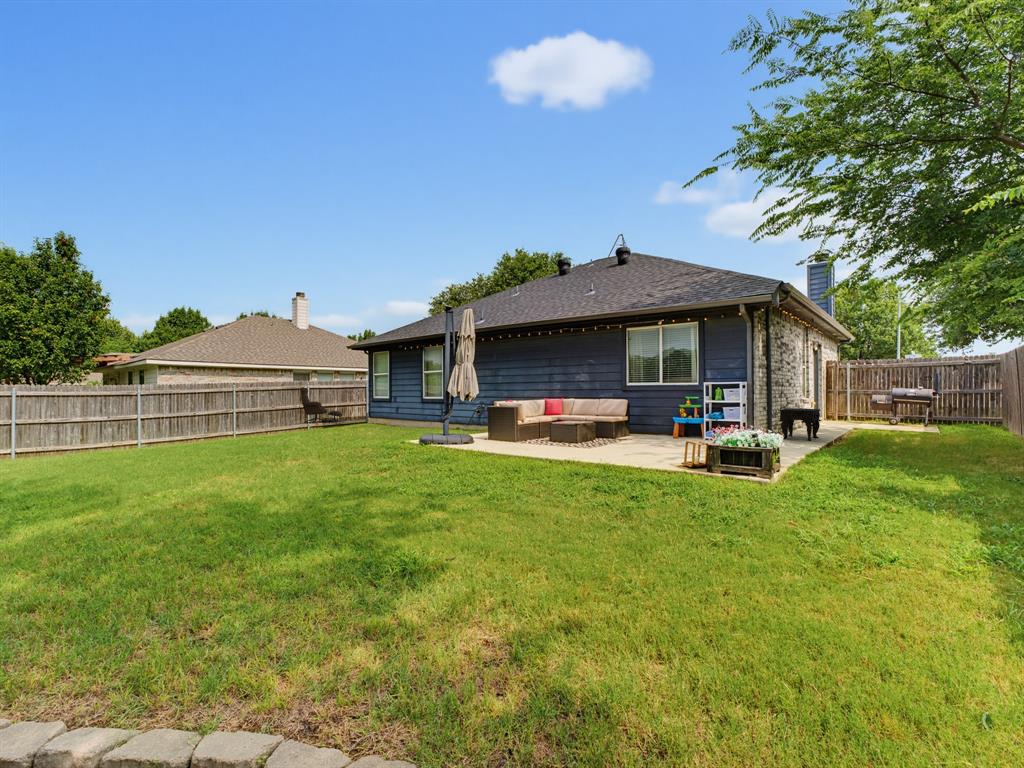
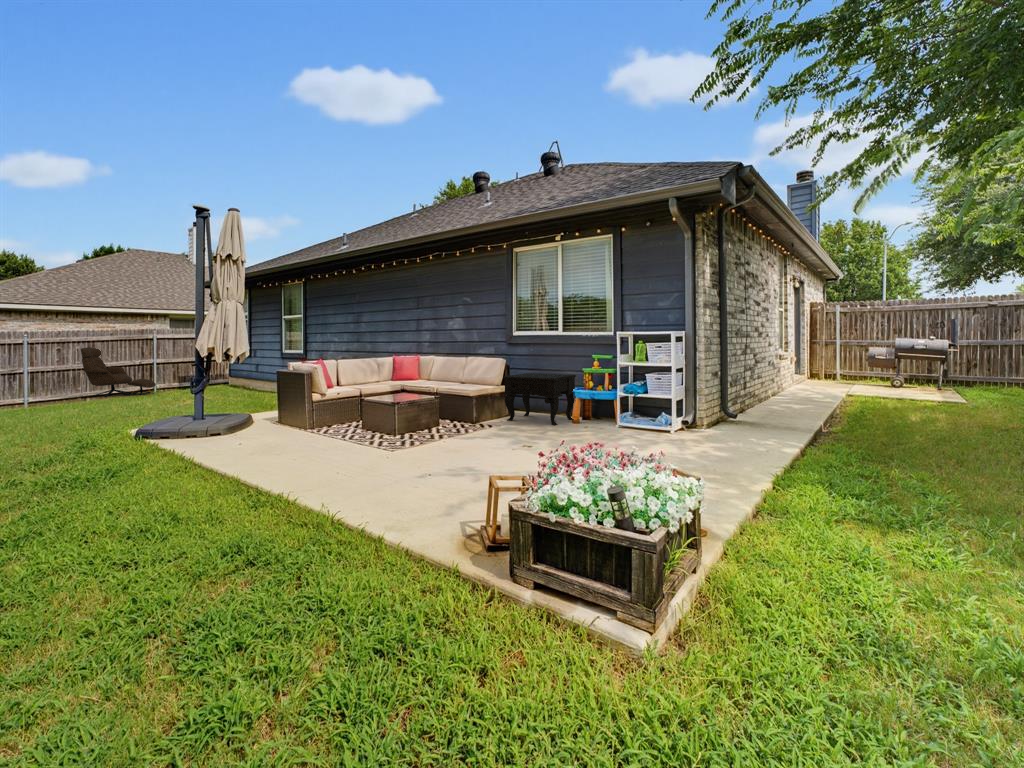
side table: present [779,408,821,441] -> present [503,373,576,426]

